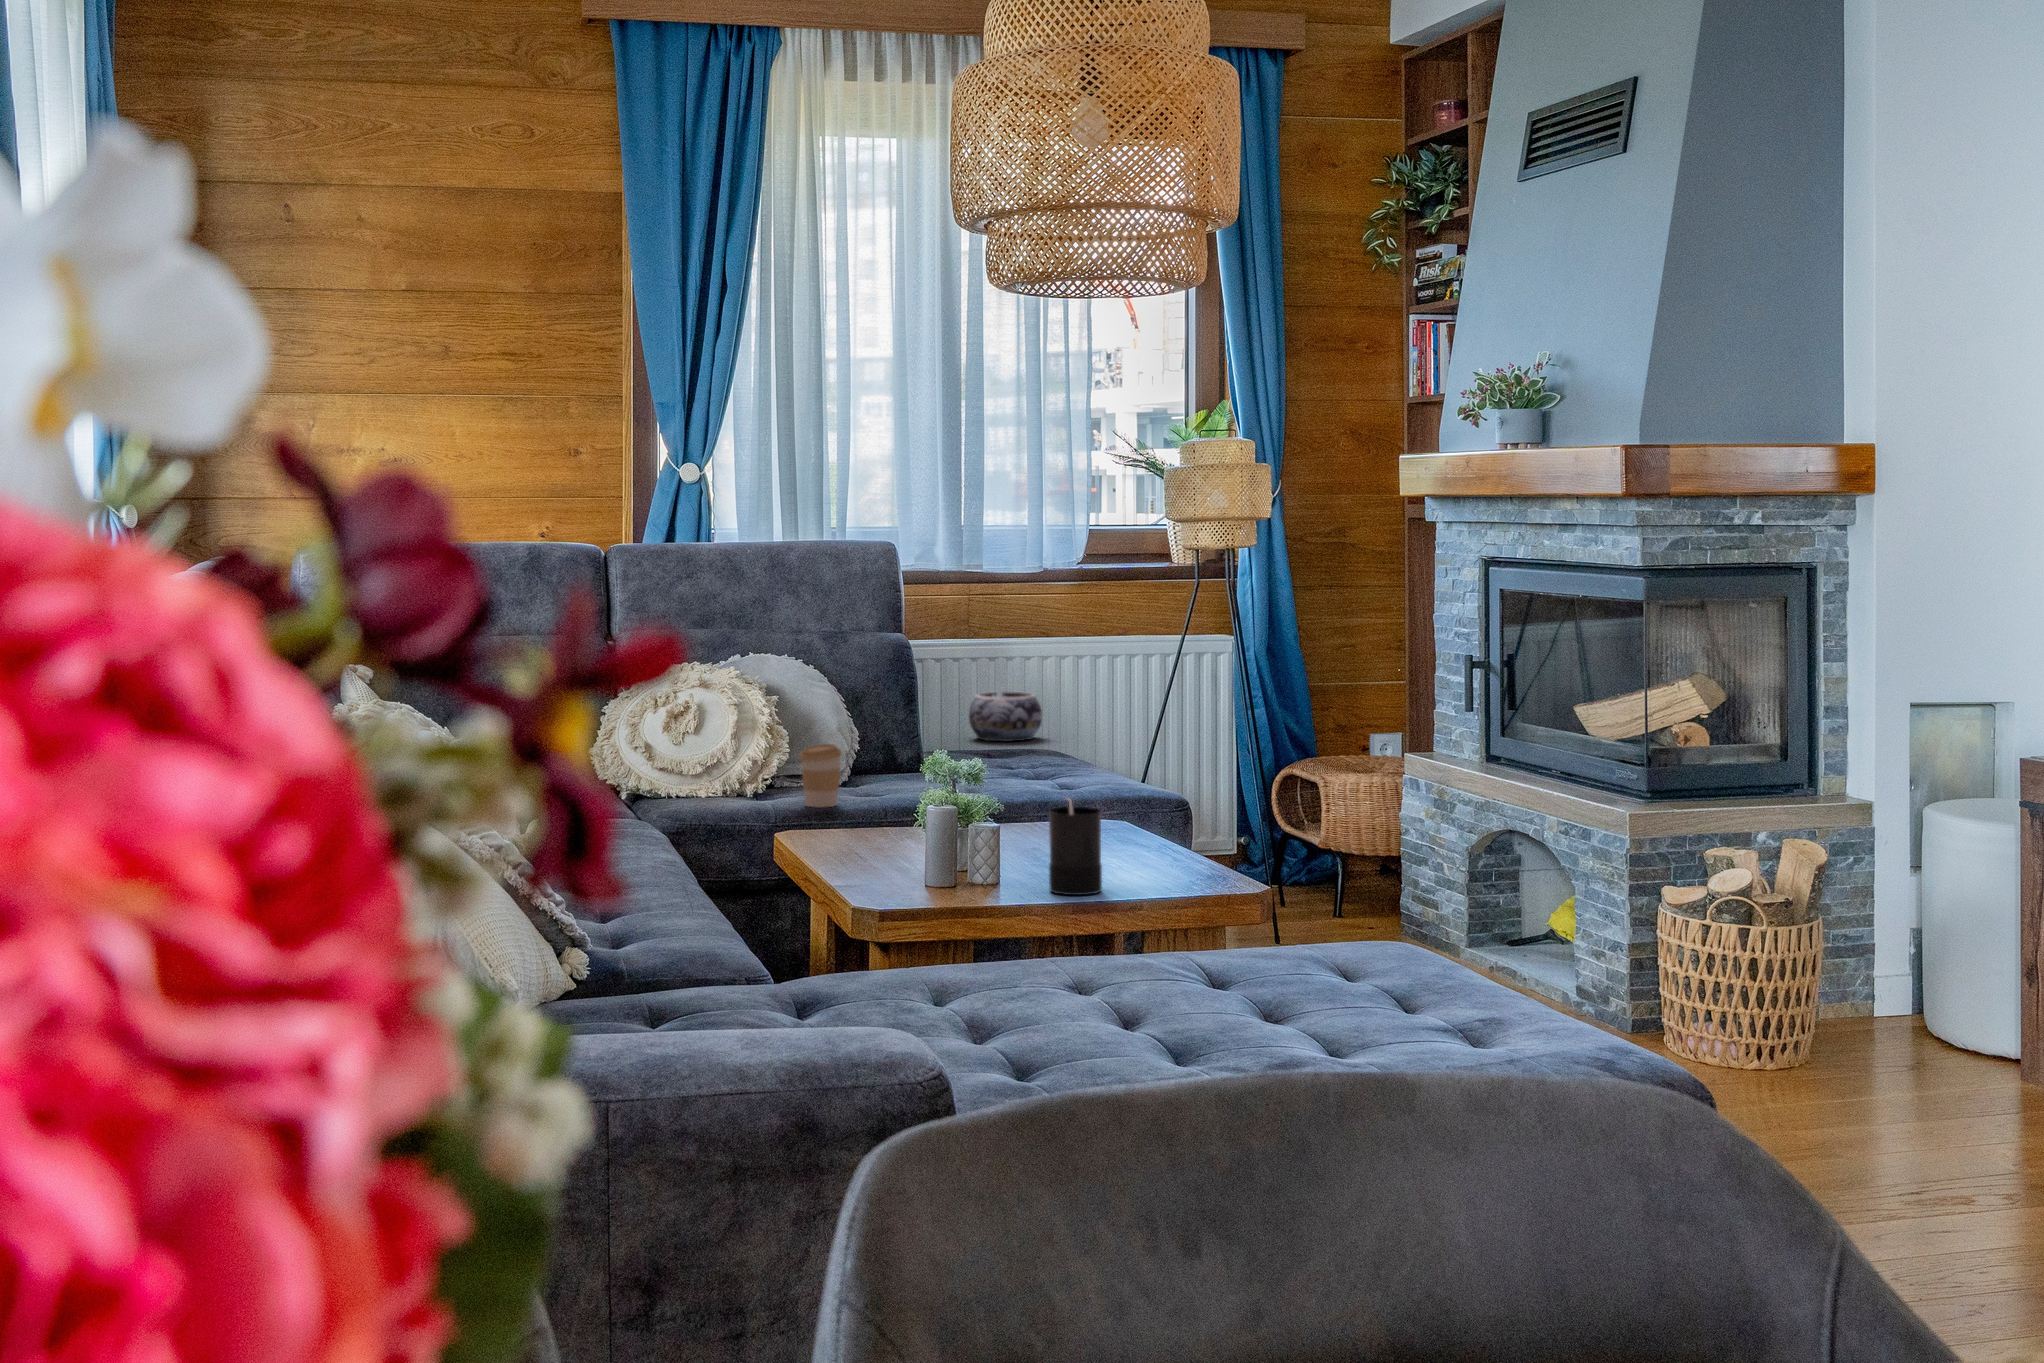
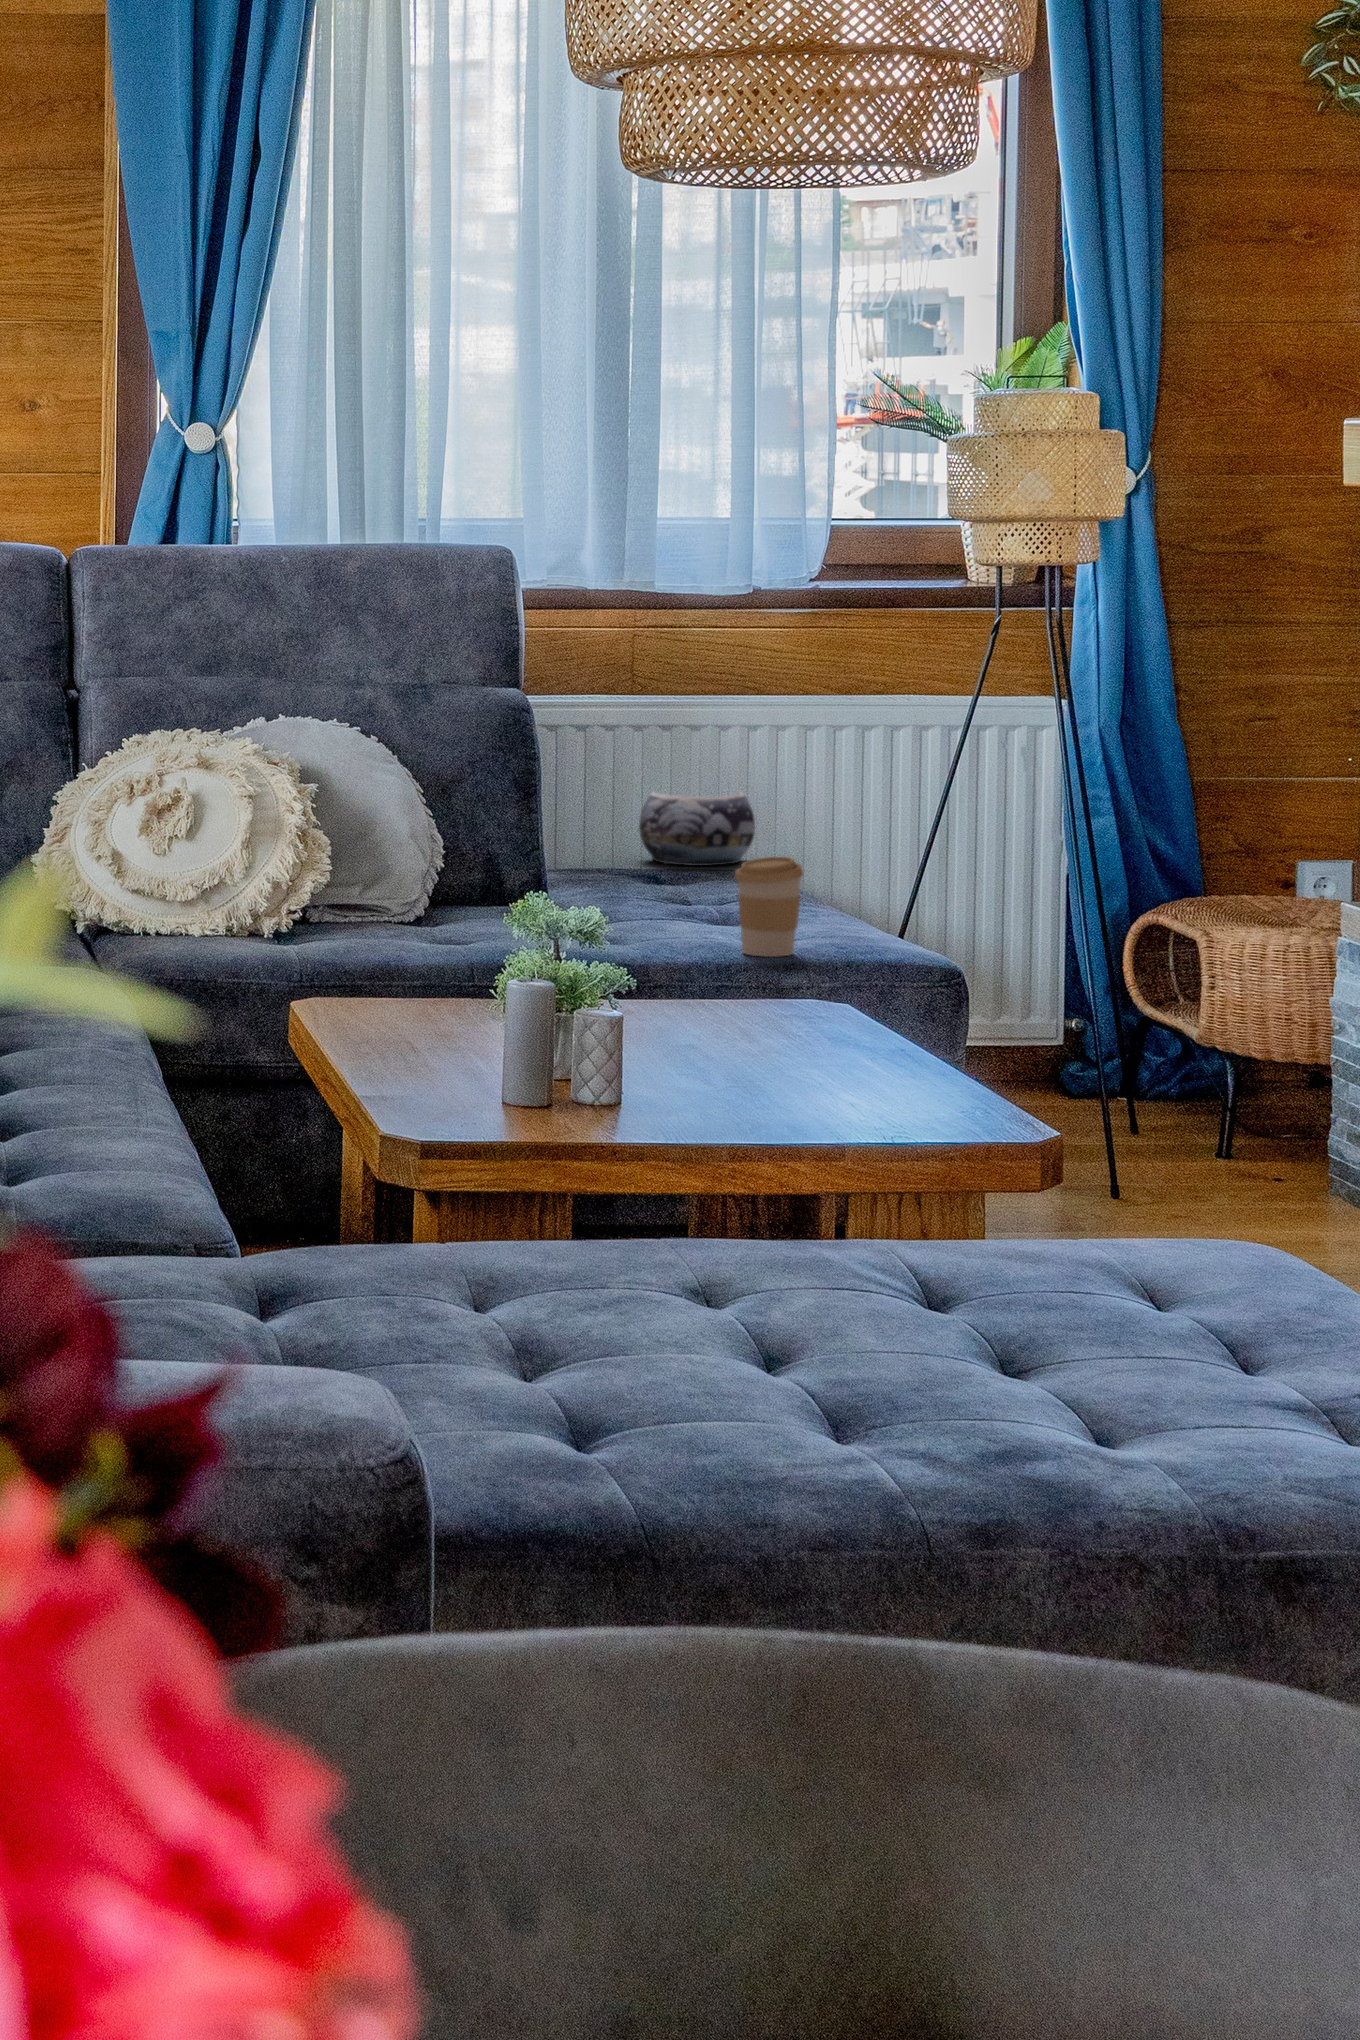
coffee cup: present [799,744,841,807] -> present [735,857,803,957]
candle: present [1049,800,1102,895] -> none [701,960,793,1127]

